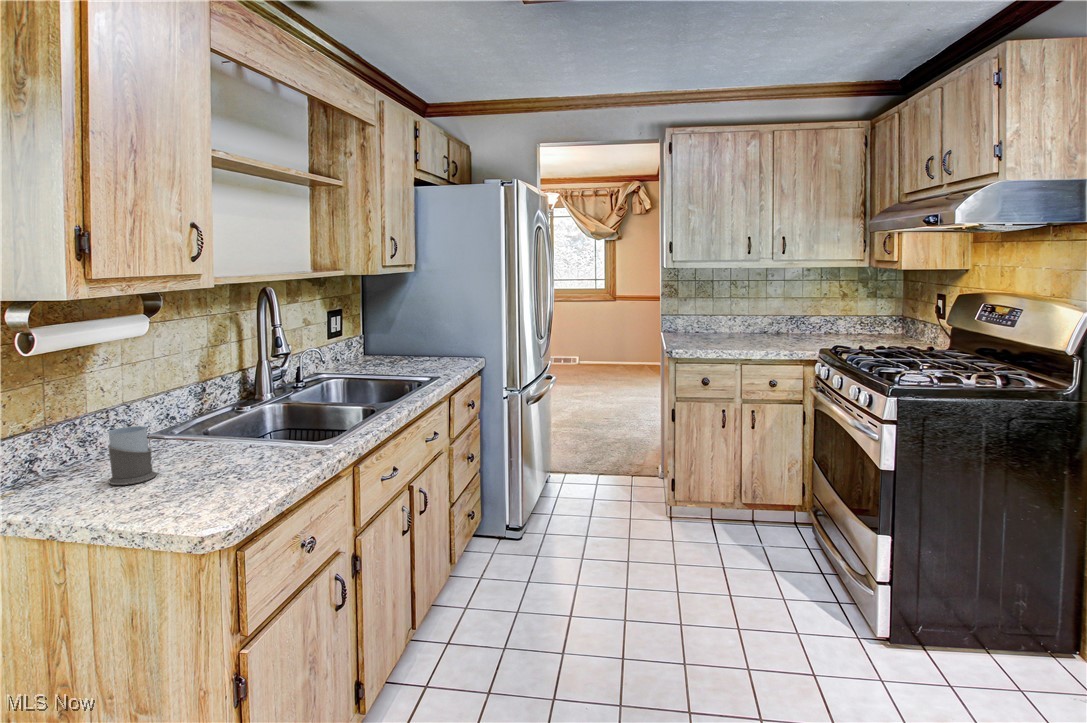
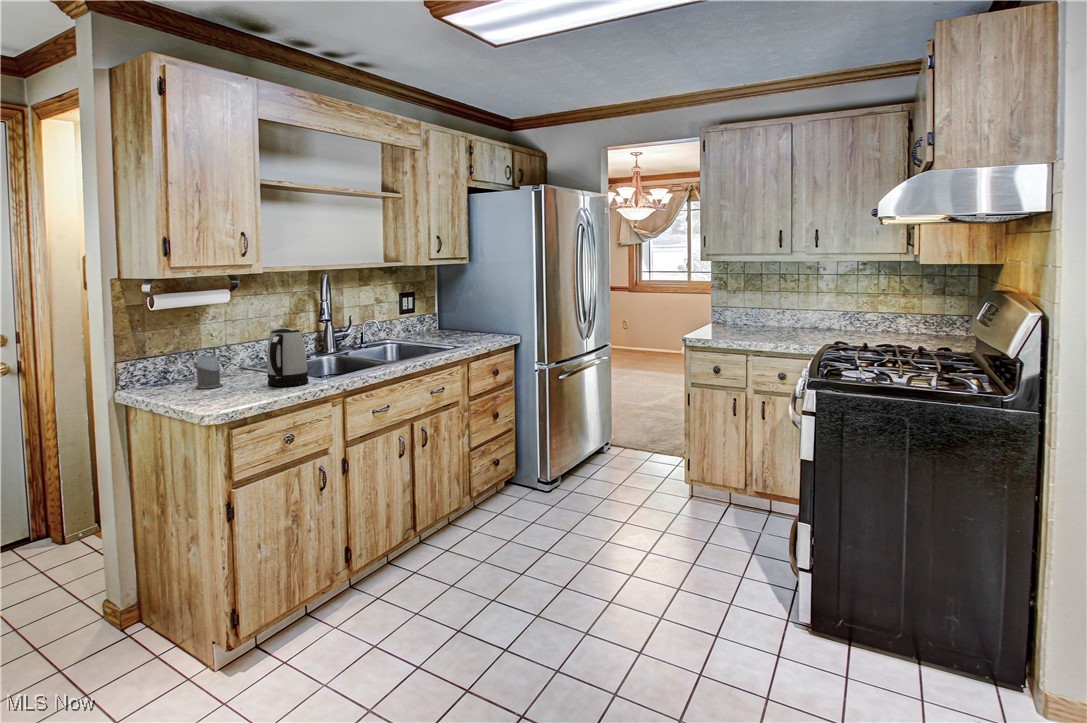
kettle: none [236,373,302,466] -> present [267,328,308,386]

